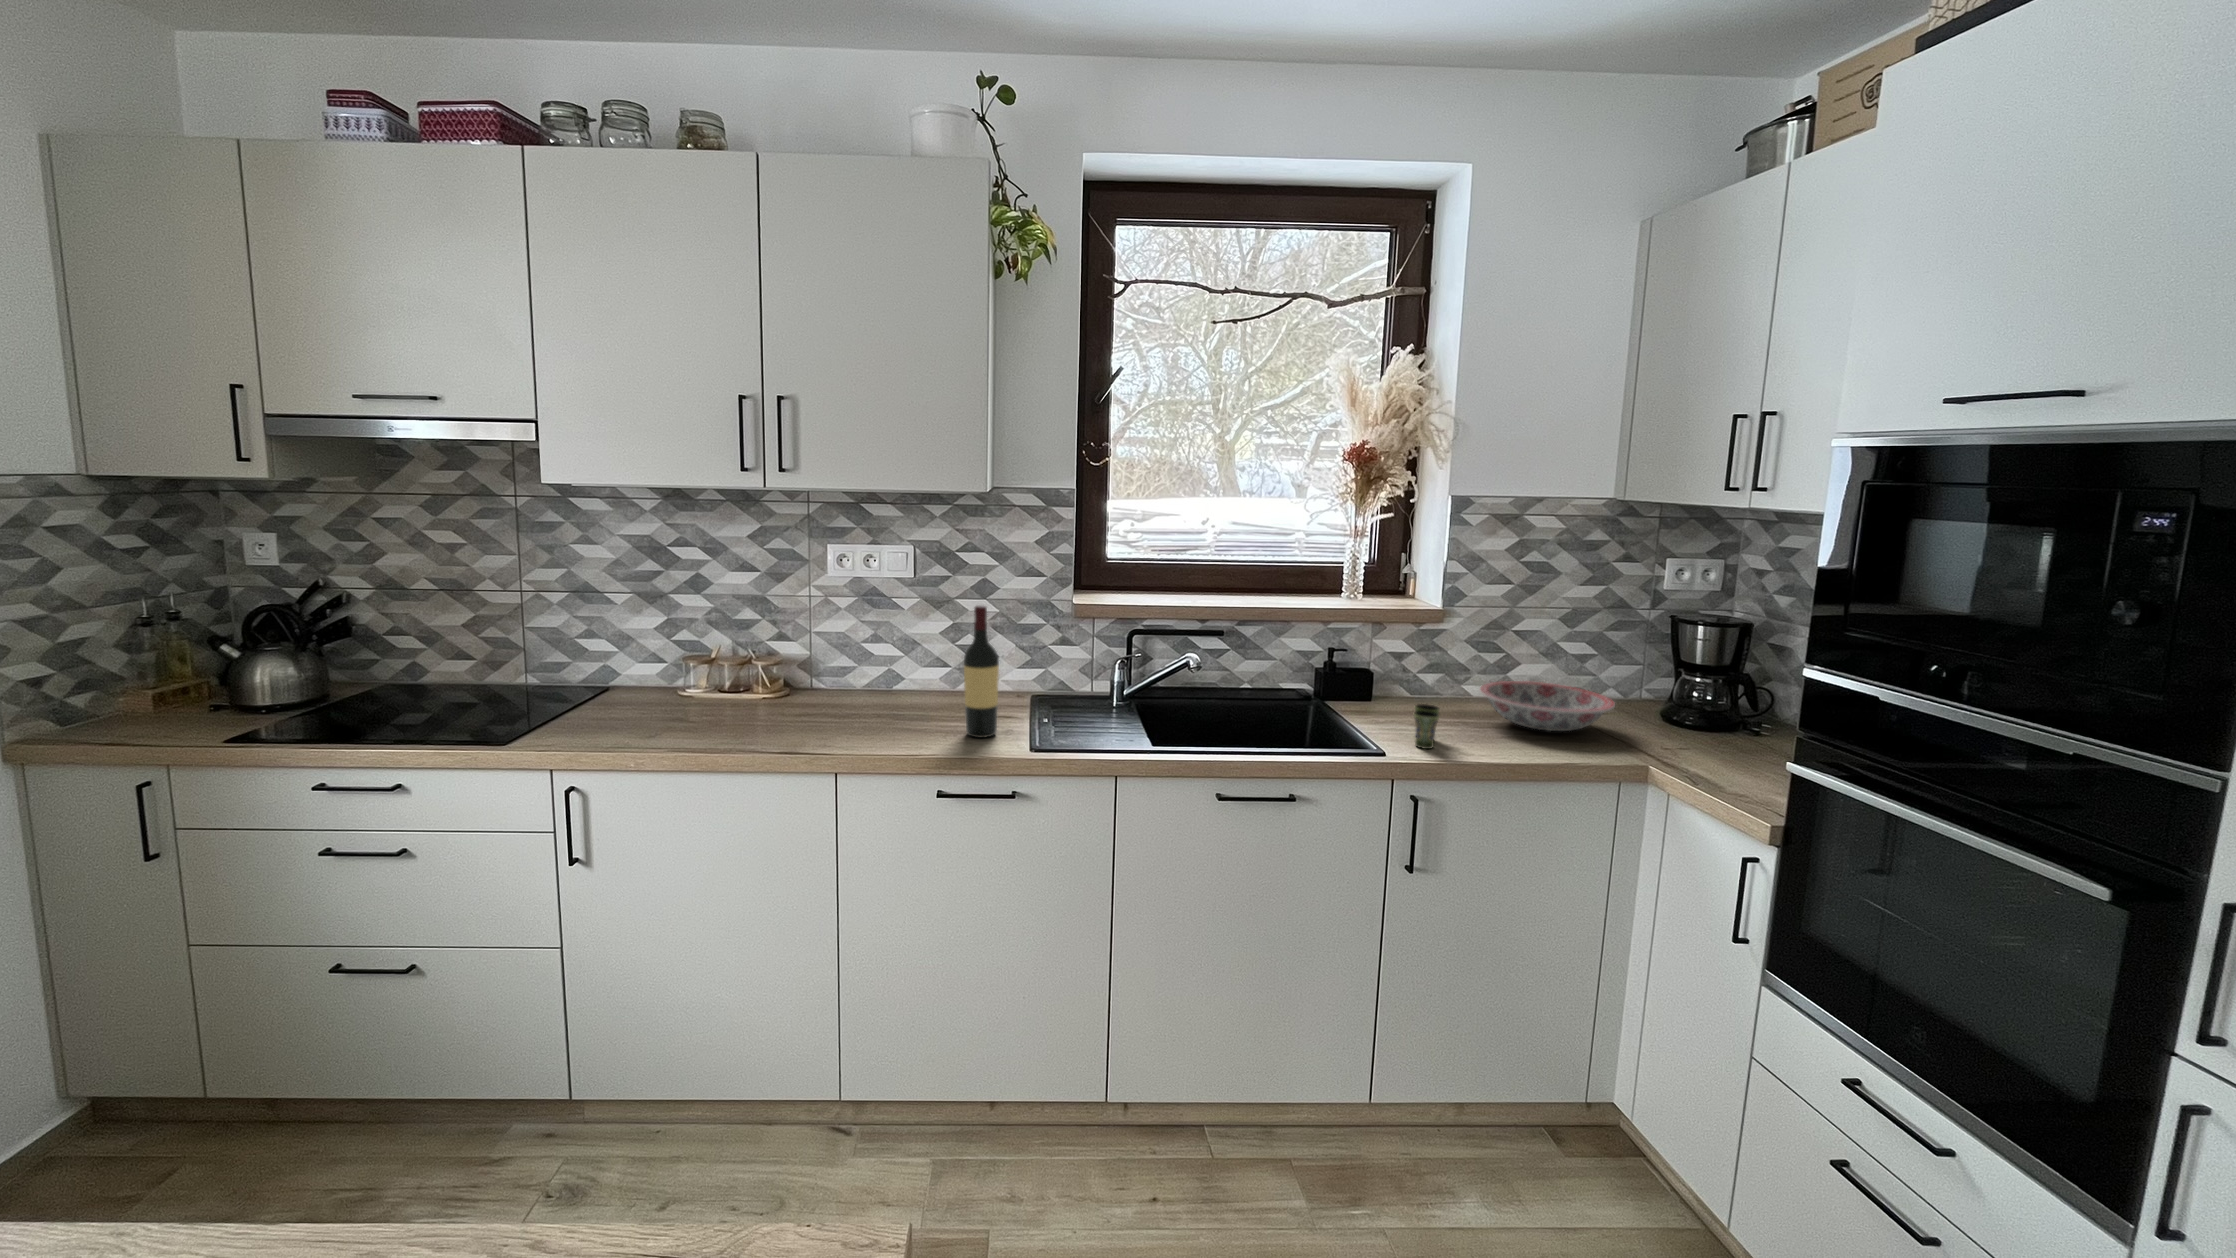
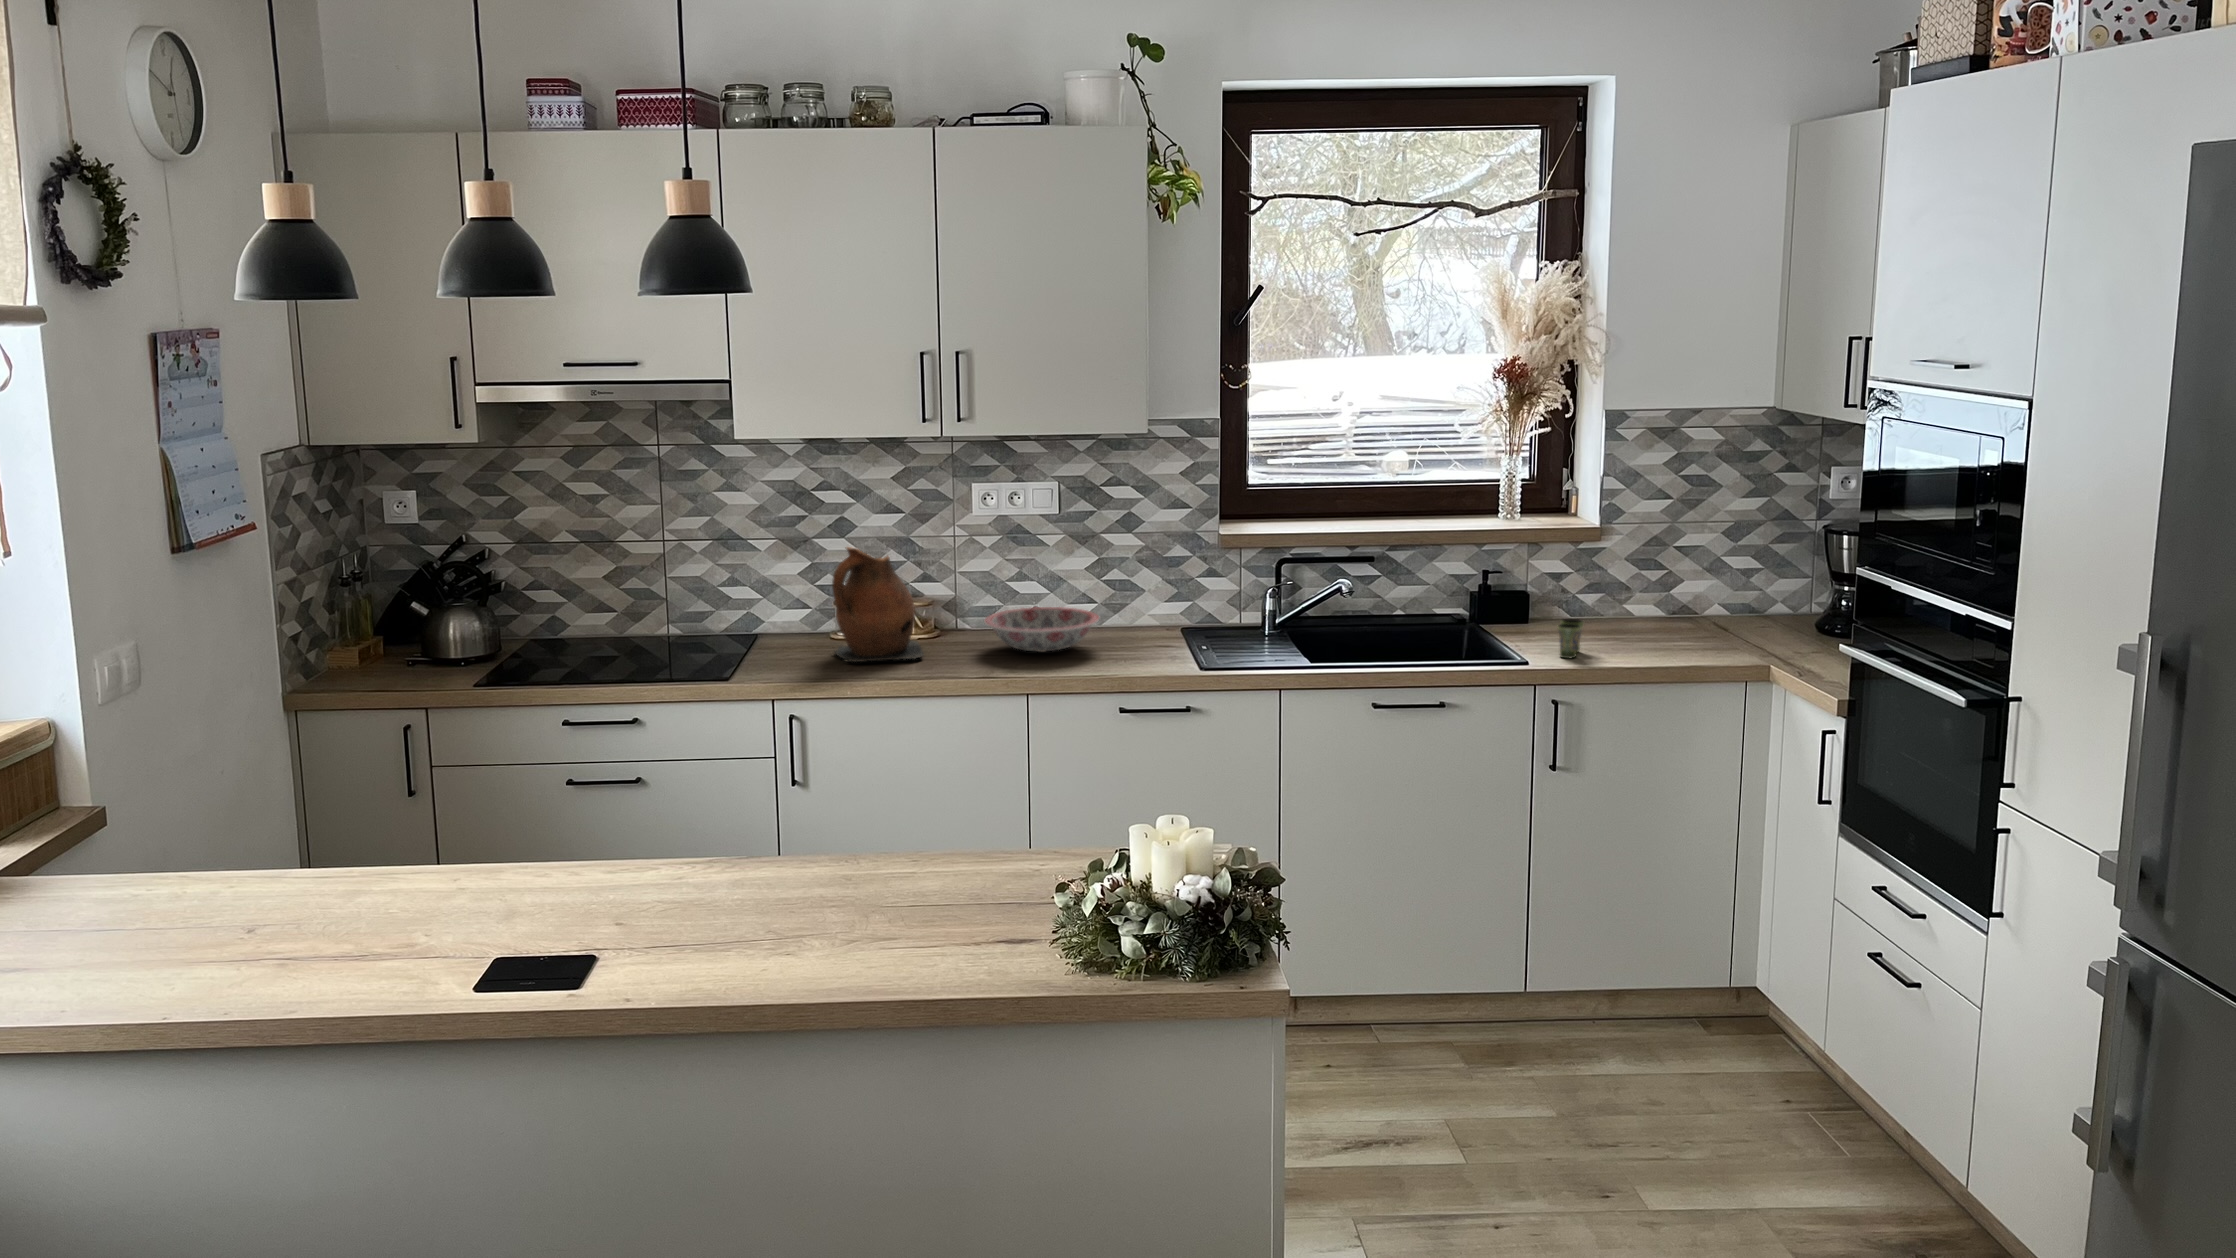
ceramic pitcher: none [649,603,760,725] -> present [832,547,924,662]
wine bottle: present [964,605,999,738] -> none [1132,539,1165,663]
ceramic bowl: present [1479,681,1615,731] -> present [984,607,1099,651]

